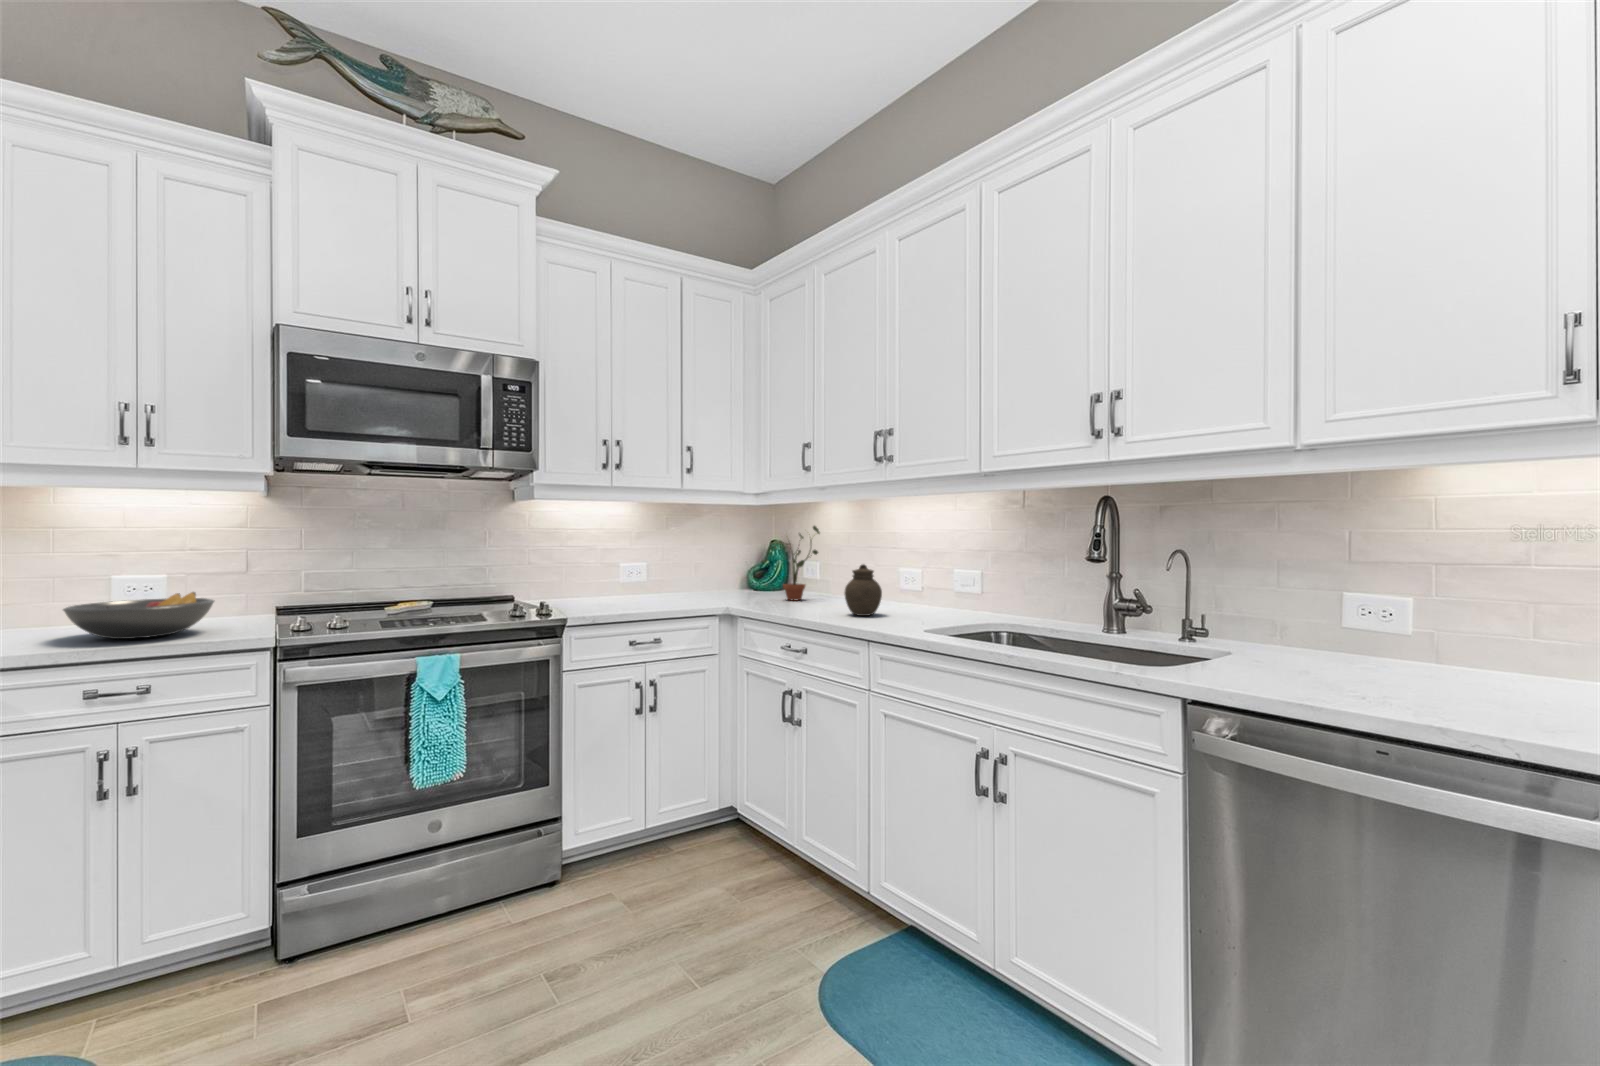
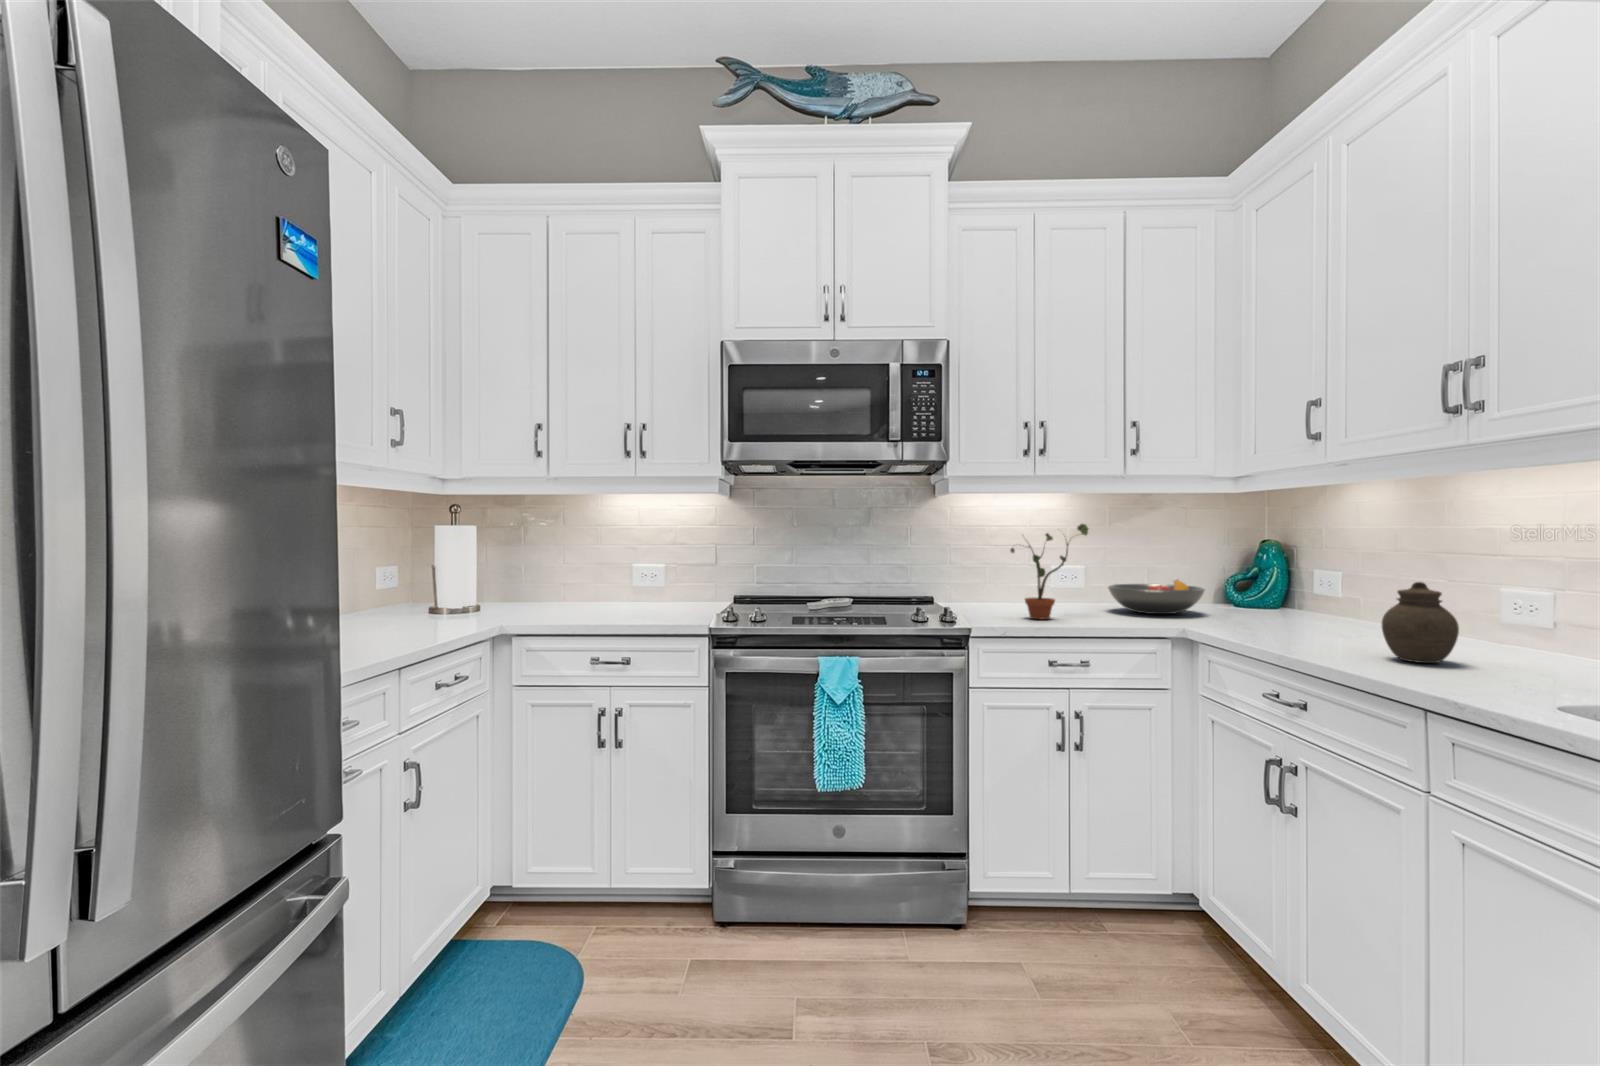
potted plant: present [774,526,820,600] -> present [1011,524,1088,619]
fruit bowl: present [63,592,214,639] -> present [1108,580,1205,614]

